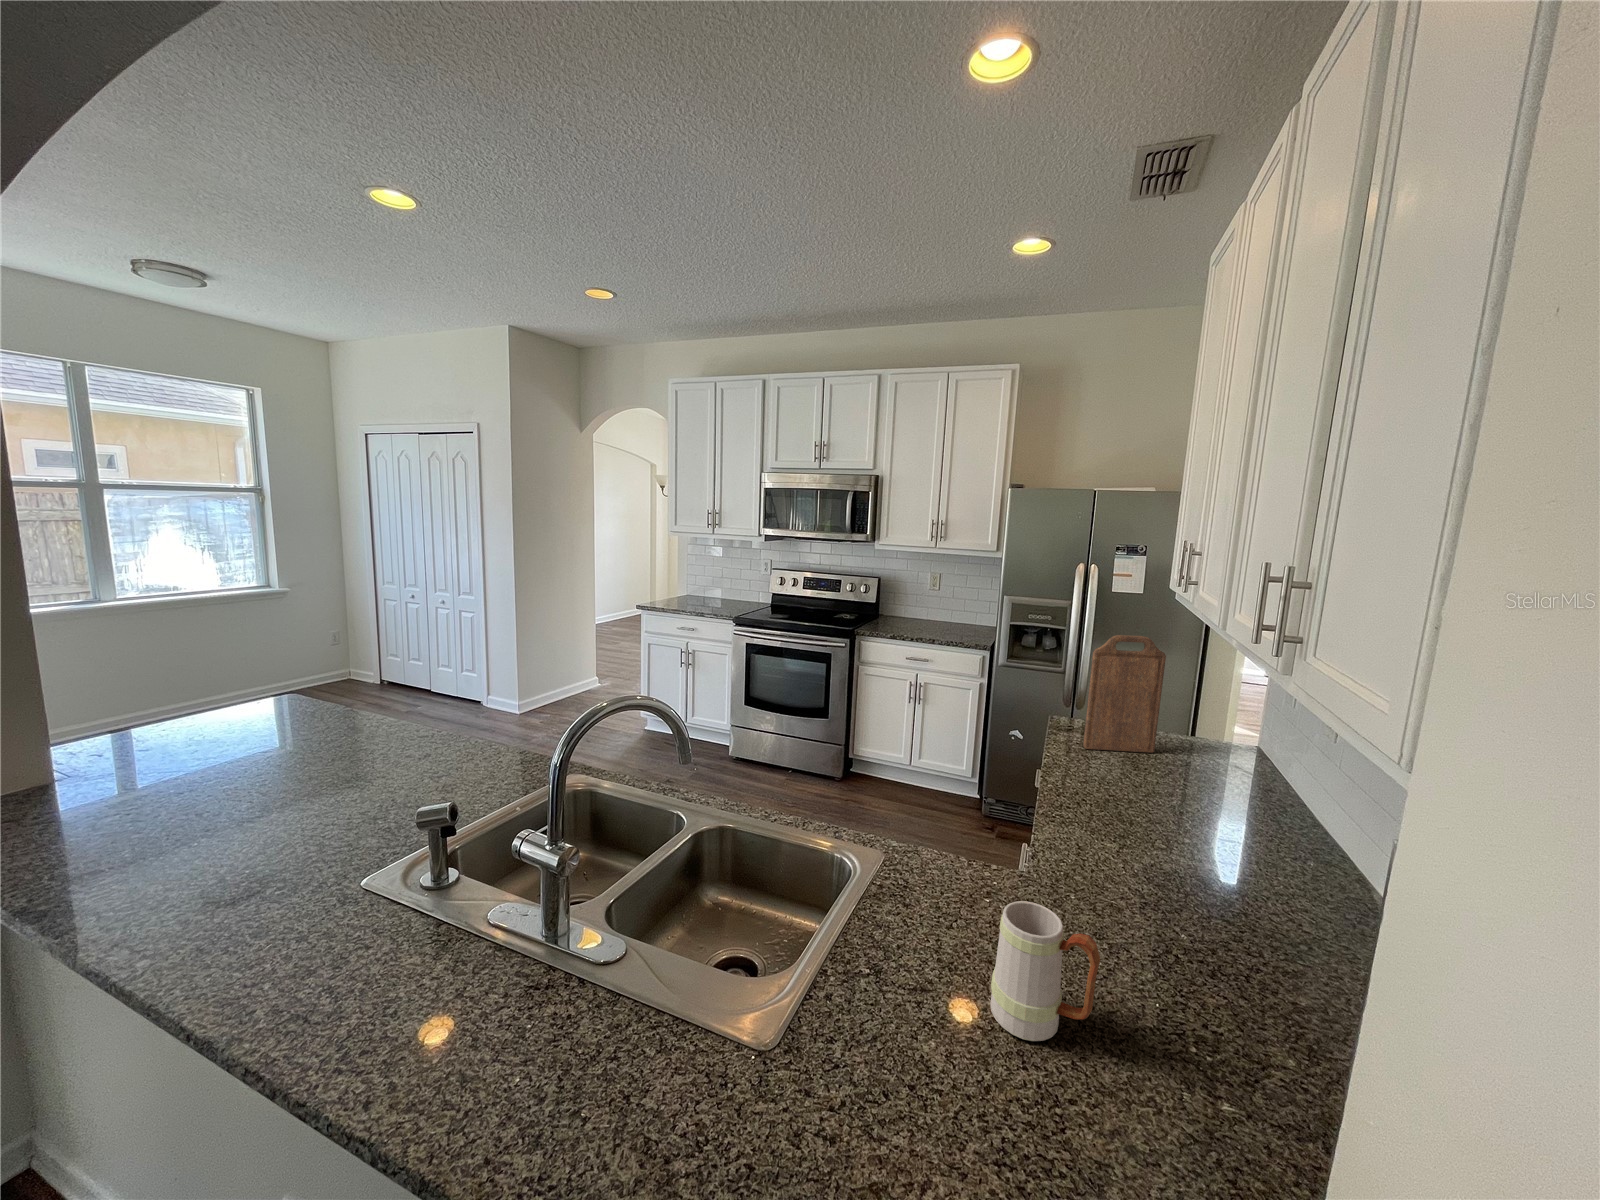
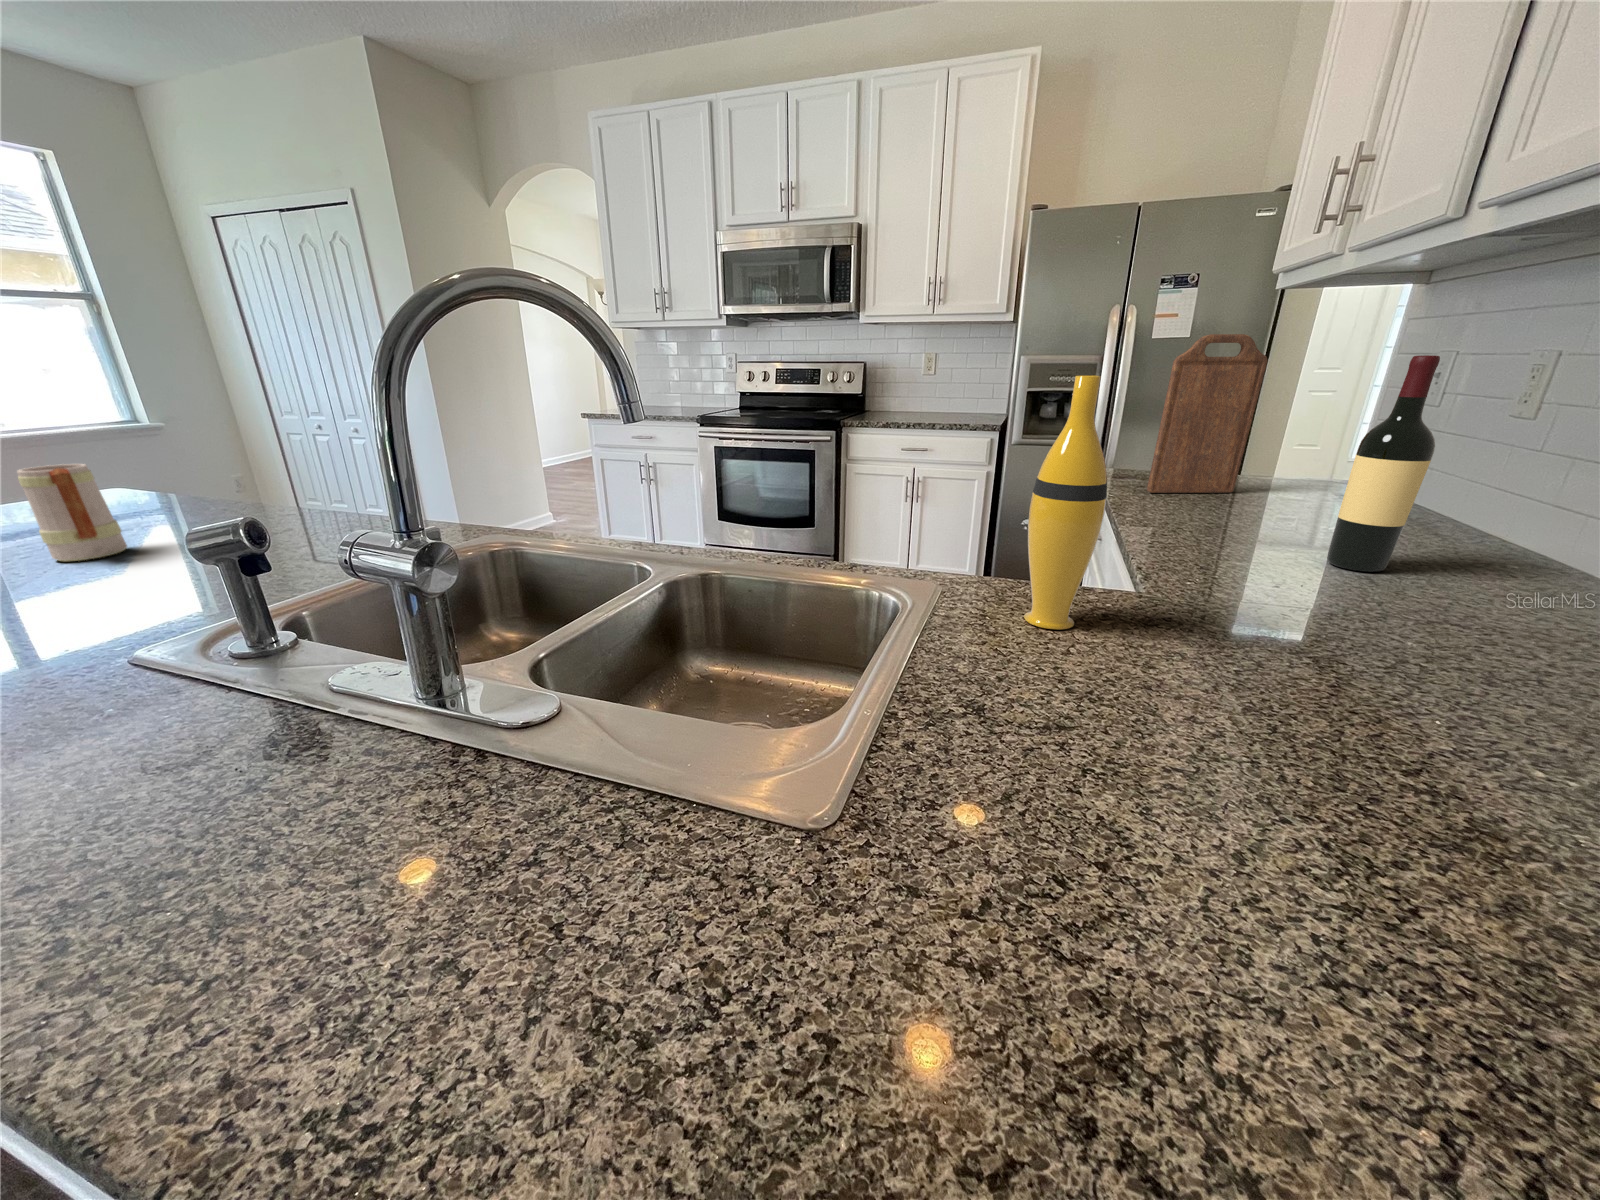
wine bottle: none [1181,710,1234,859] -> present [1327,355,1440,572]
vase: none [934,741,979,903] -> present [1024,376,1107,630]
mug: present [990,901,1100,1041] -> present [17,464,127,561]

